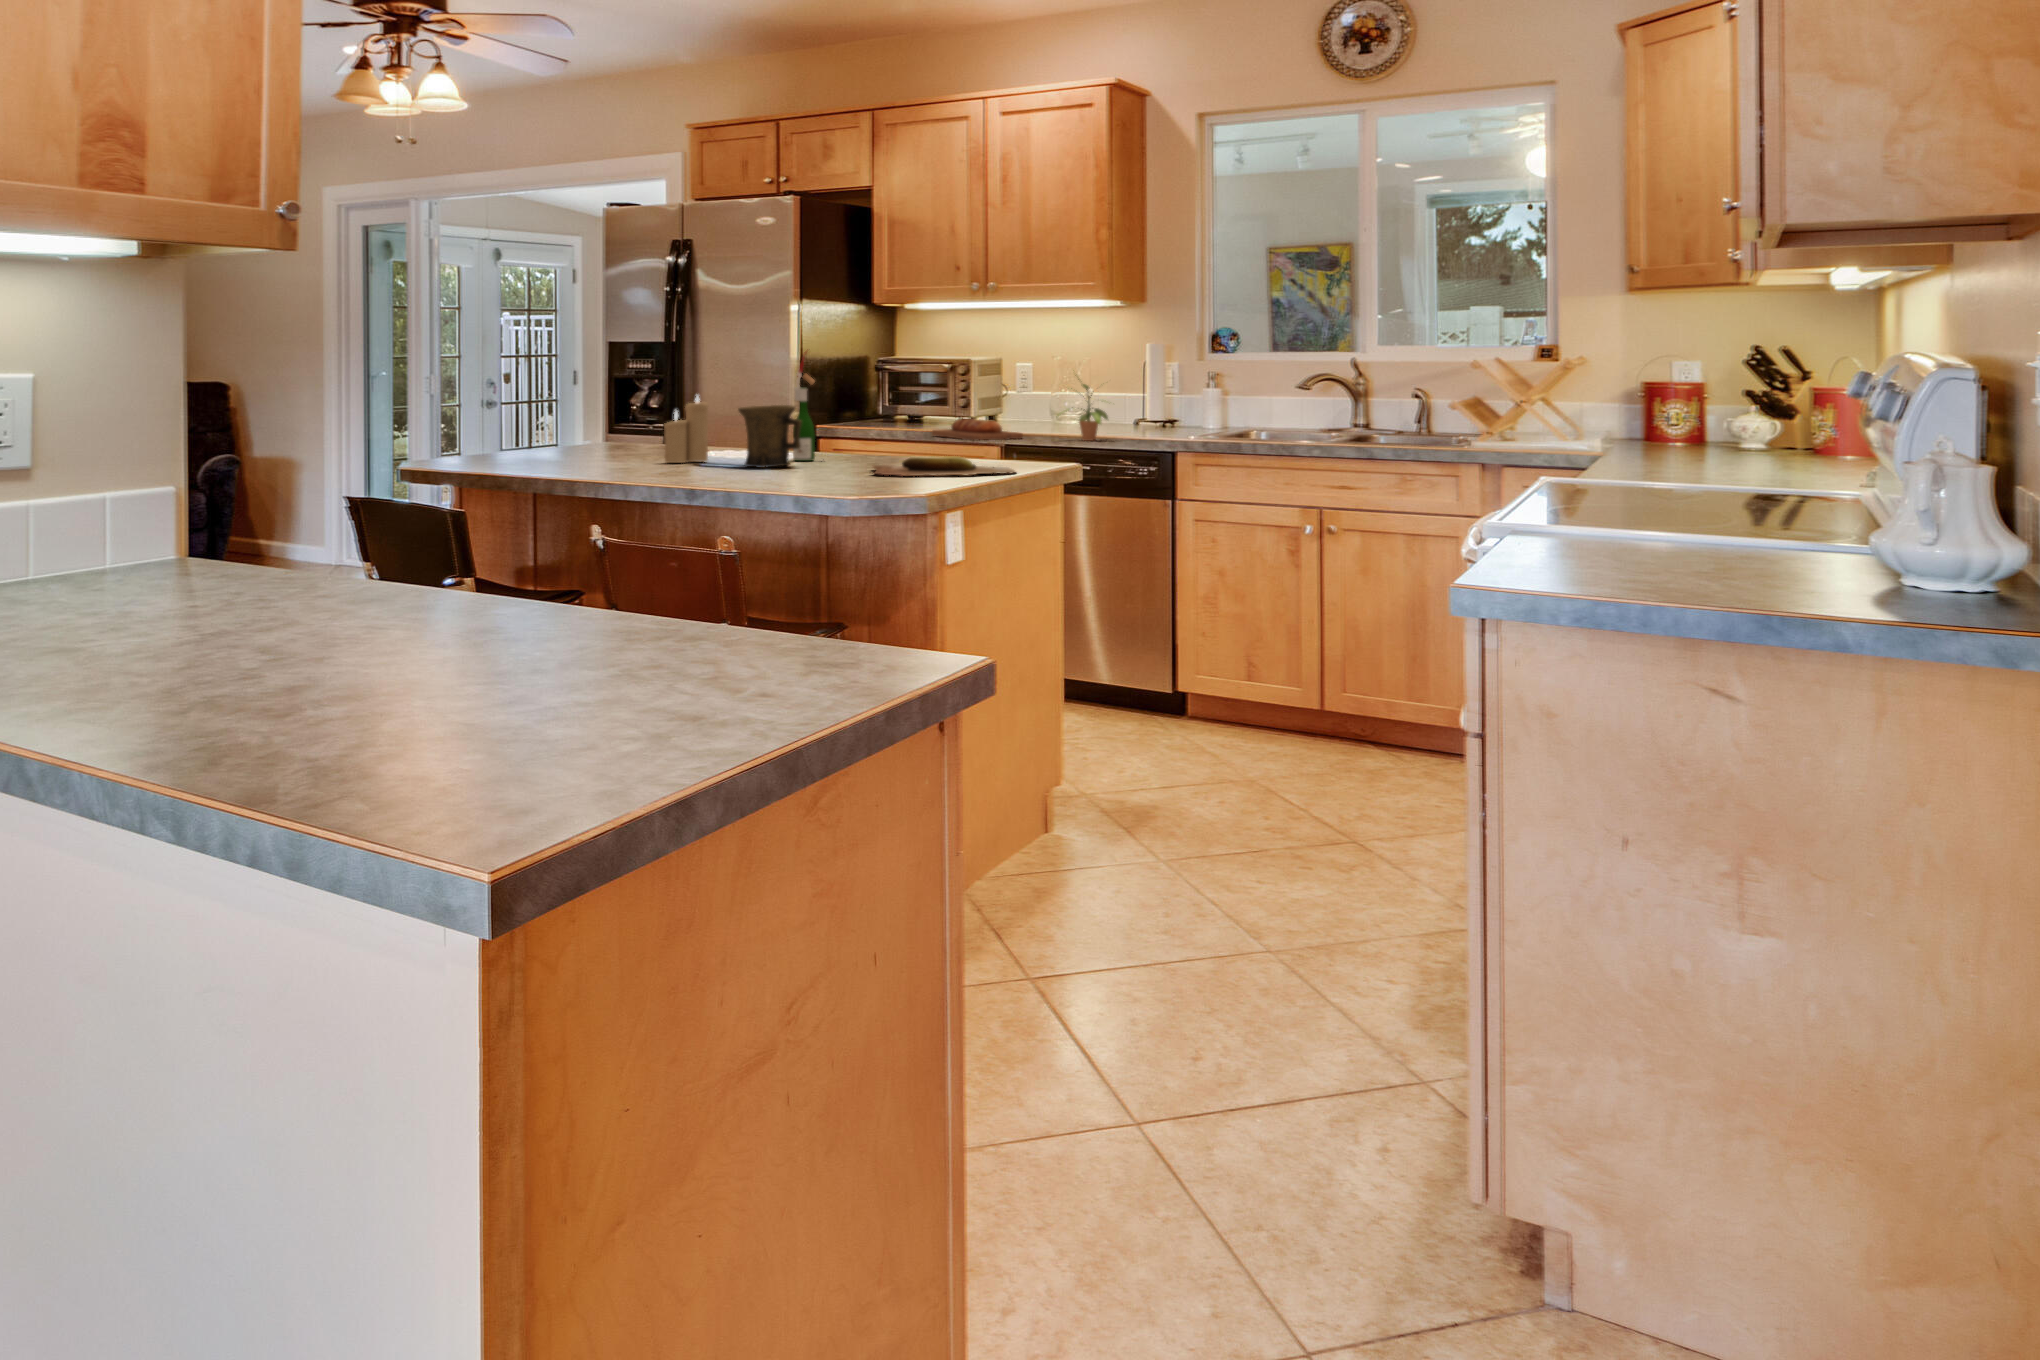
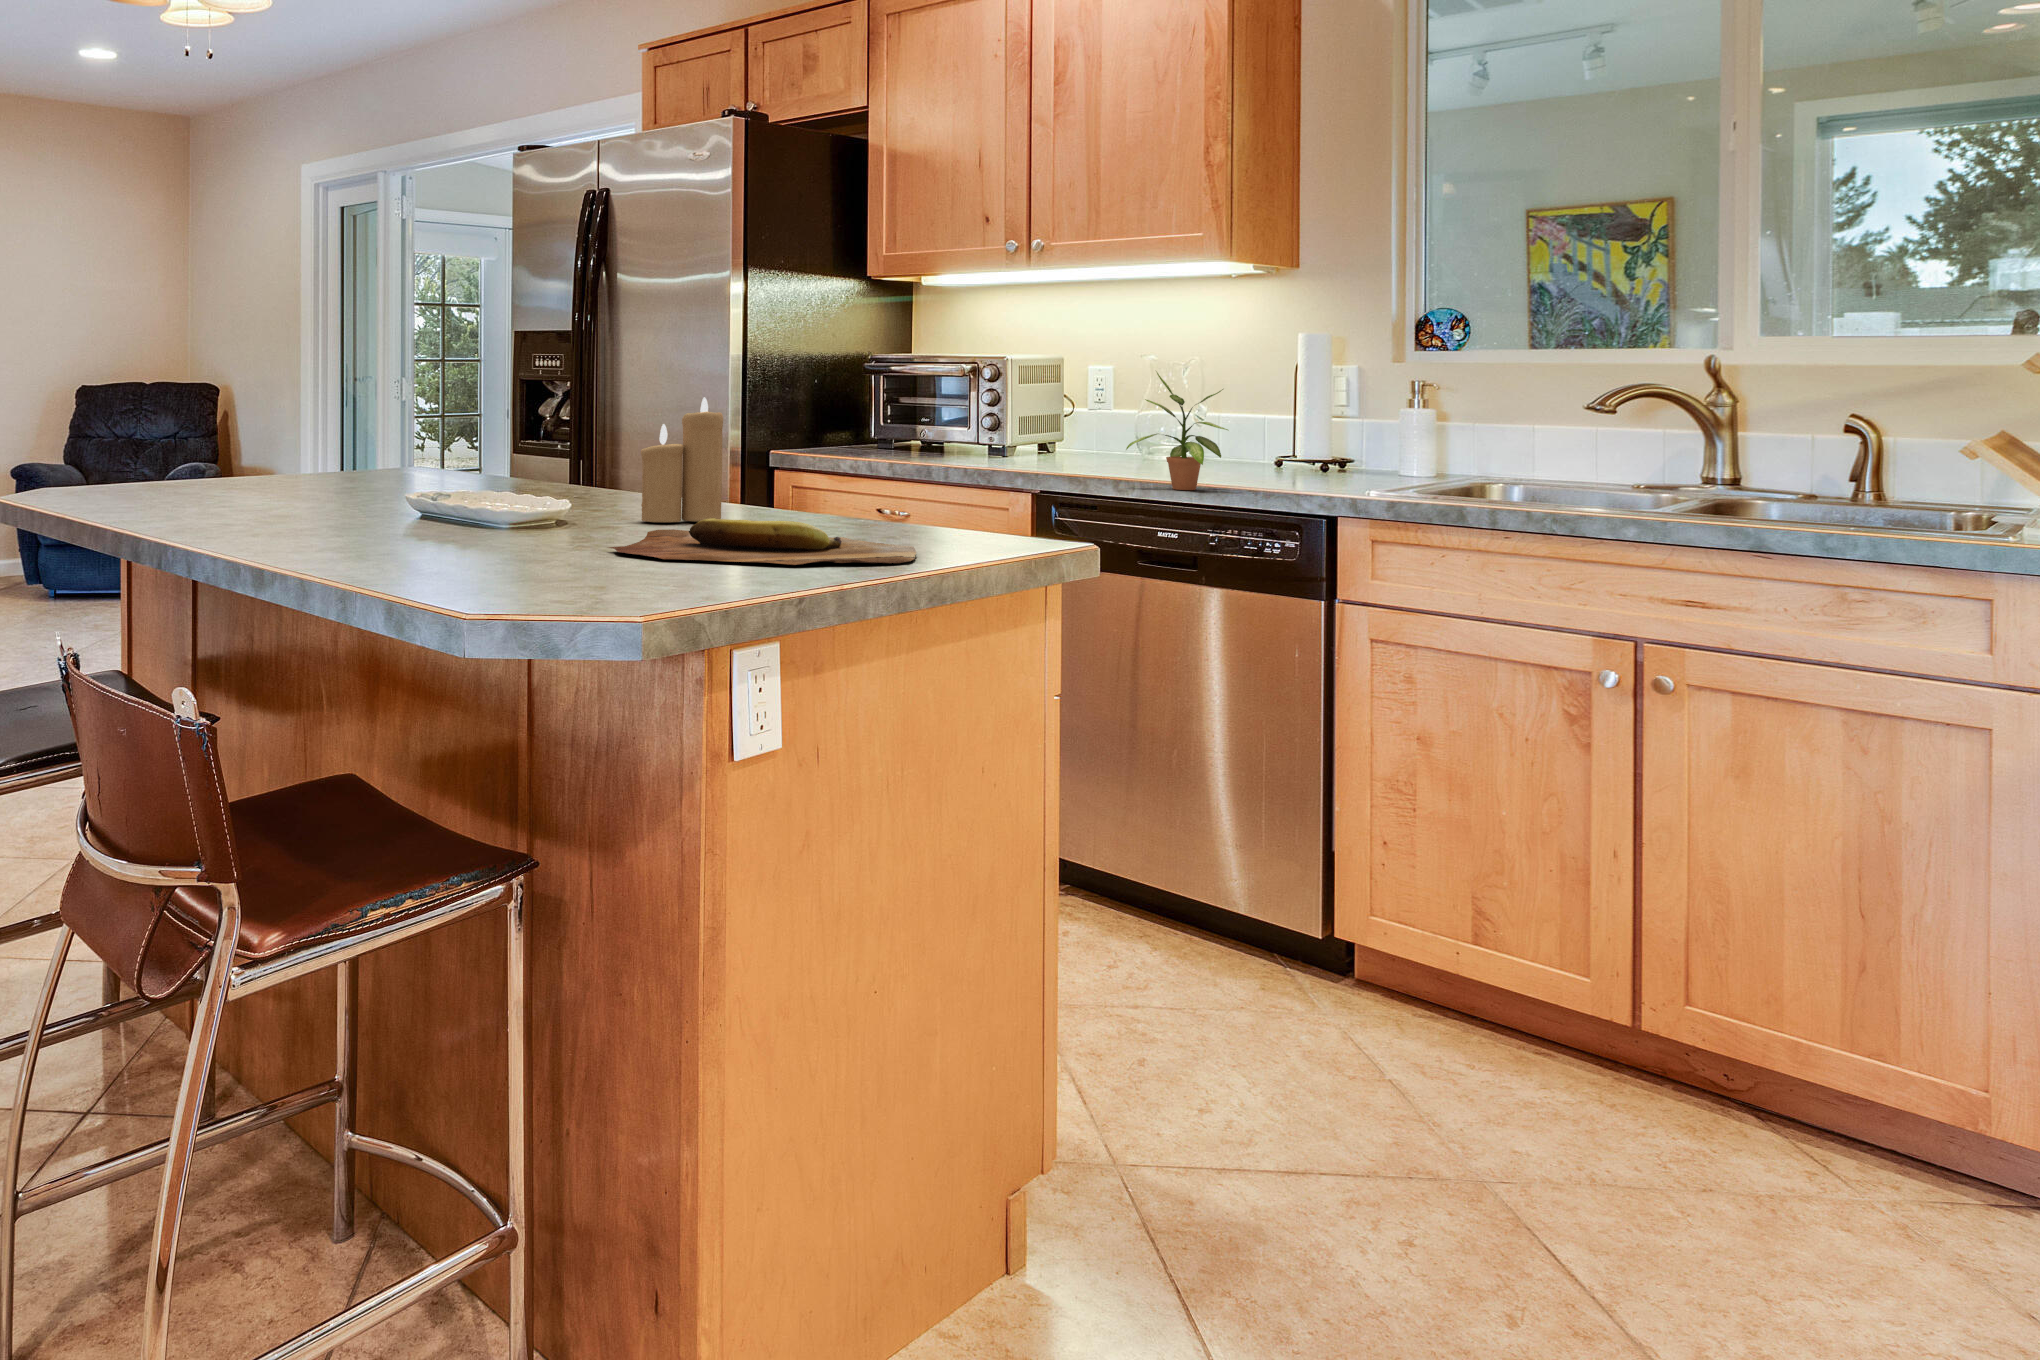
wine bottle: present [793,351,815,461] -> none [585,318,639,513]
candle: present [664,395,708,463] -> present [641,397,723,522]
mug: present [738,405,802,468] -> none [451,414,553,523]
bread loaf: present [932,419,1023,440] -> none [938,448,1076,483]

